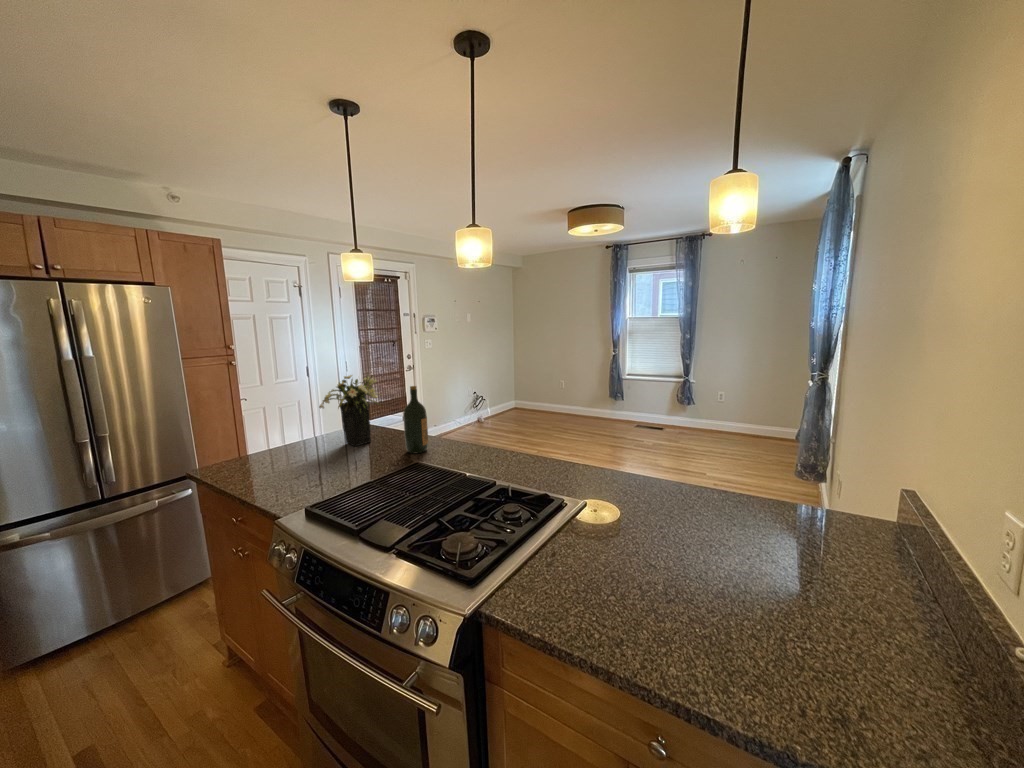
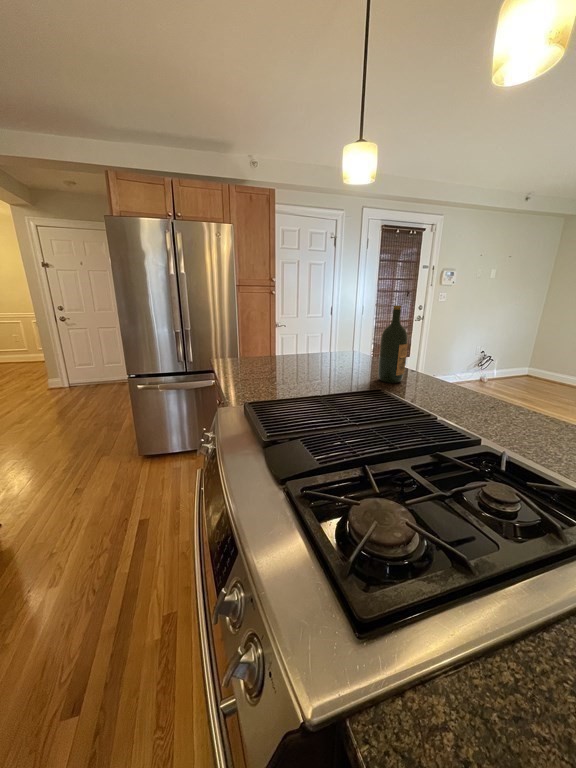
flower arrangement: present [319,372,382,446] -> none [307,293,367,366]

